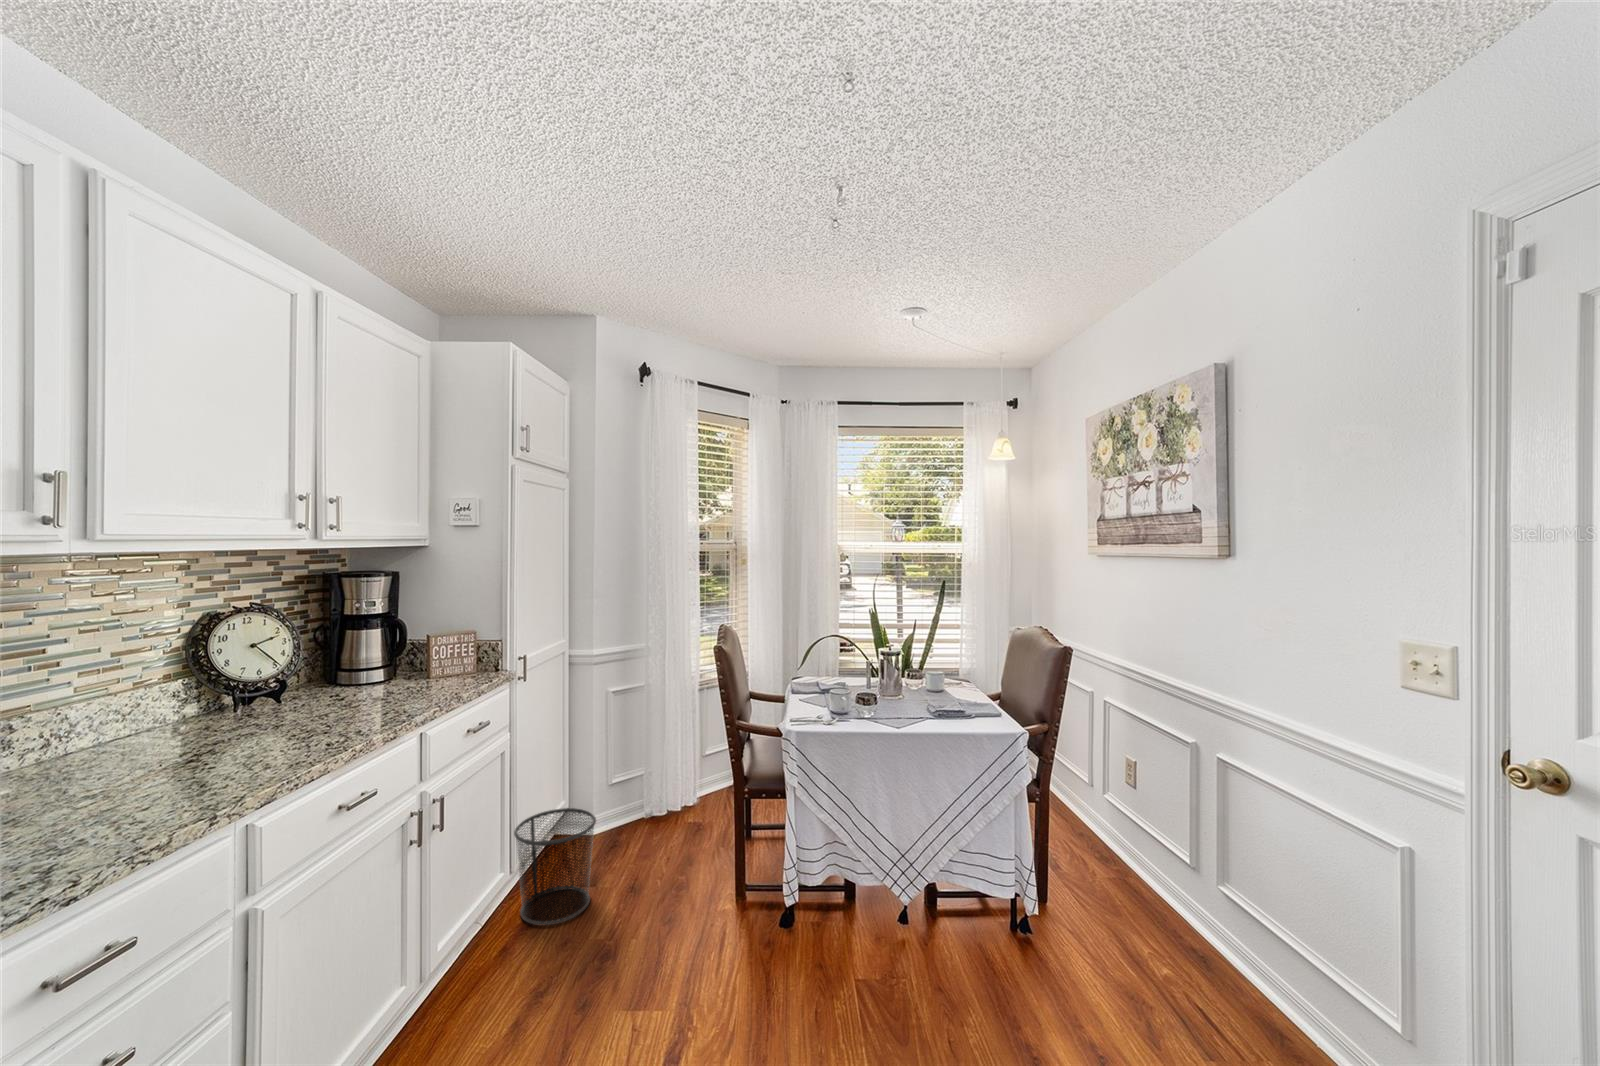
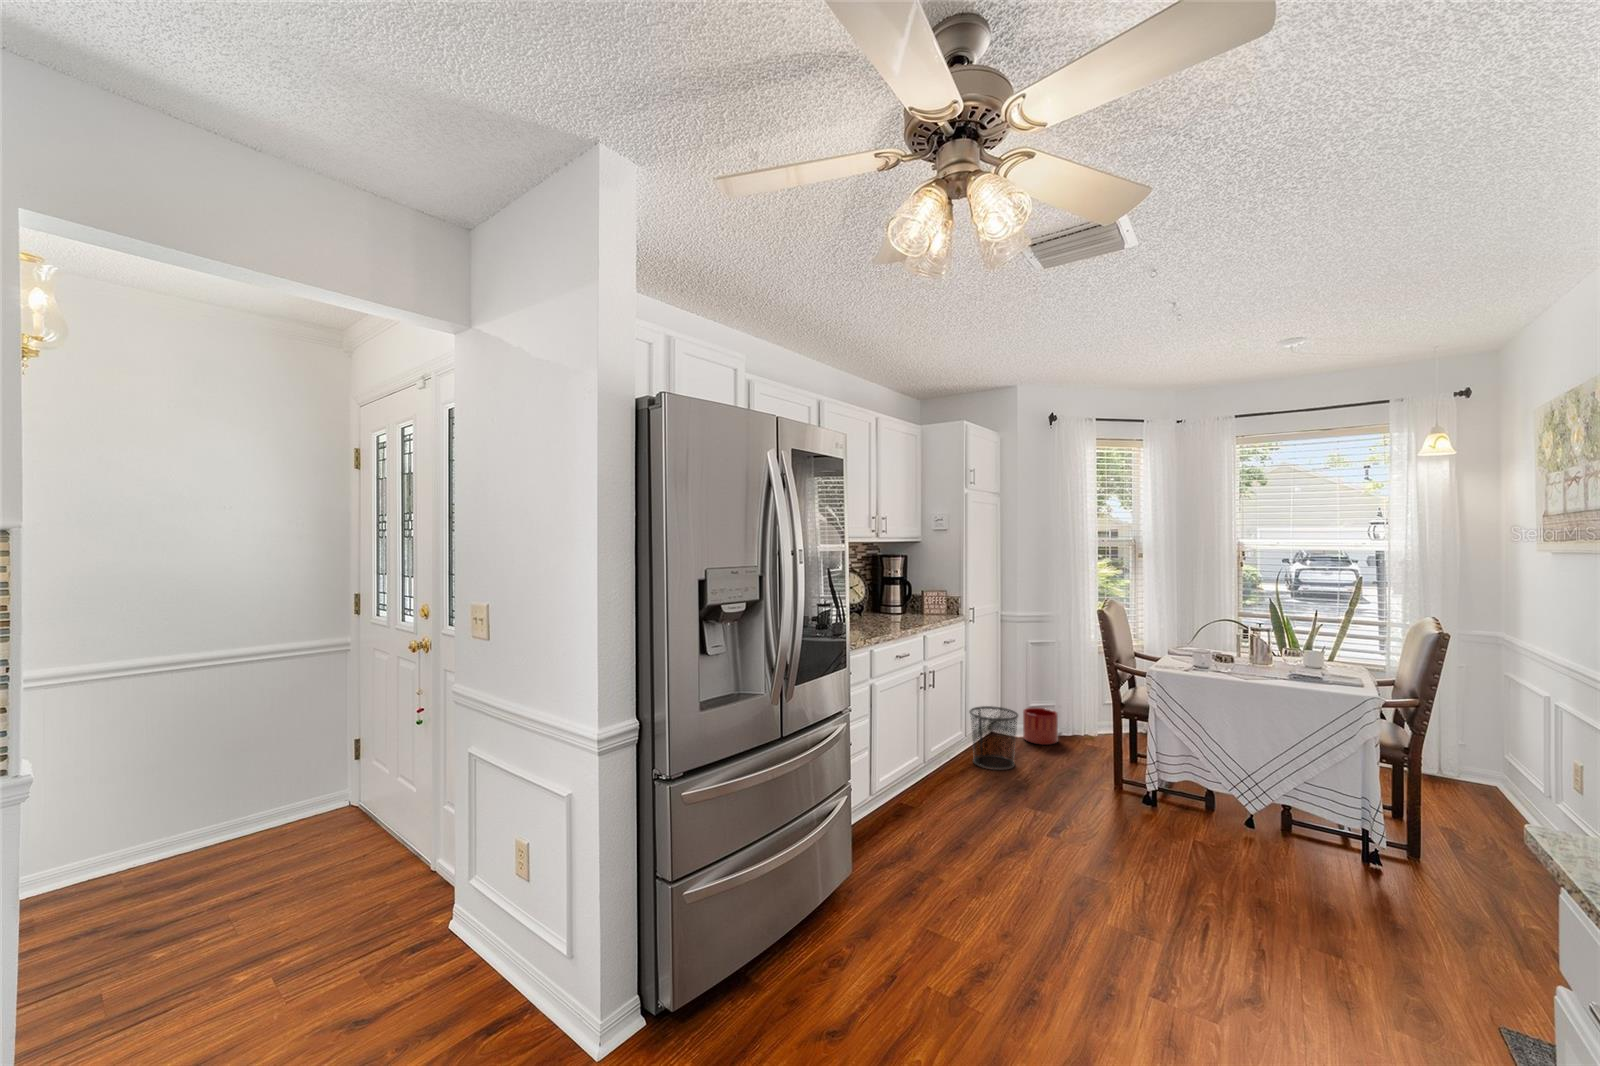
planter: none [599,781,647,839] -> present [1023,708,1058,745]

